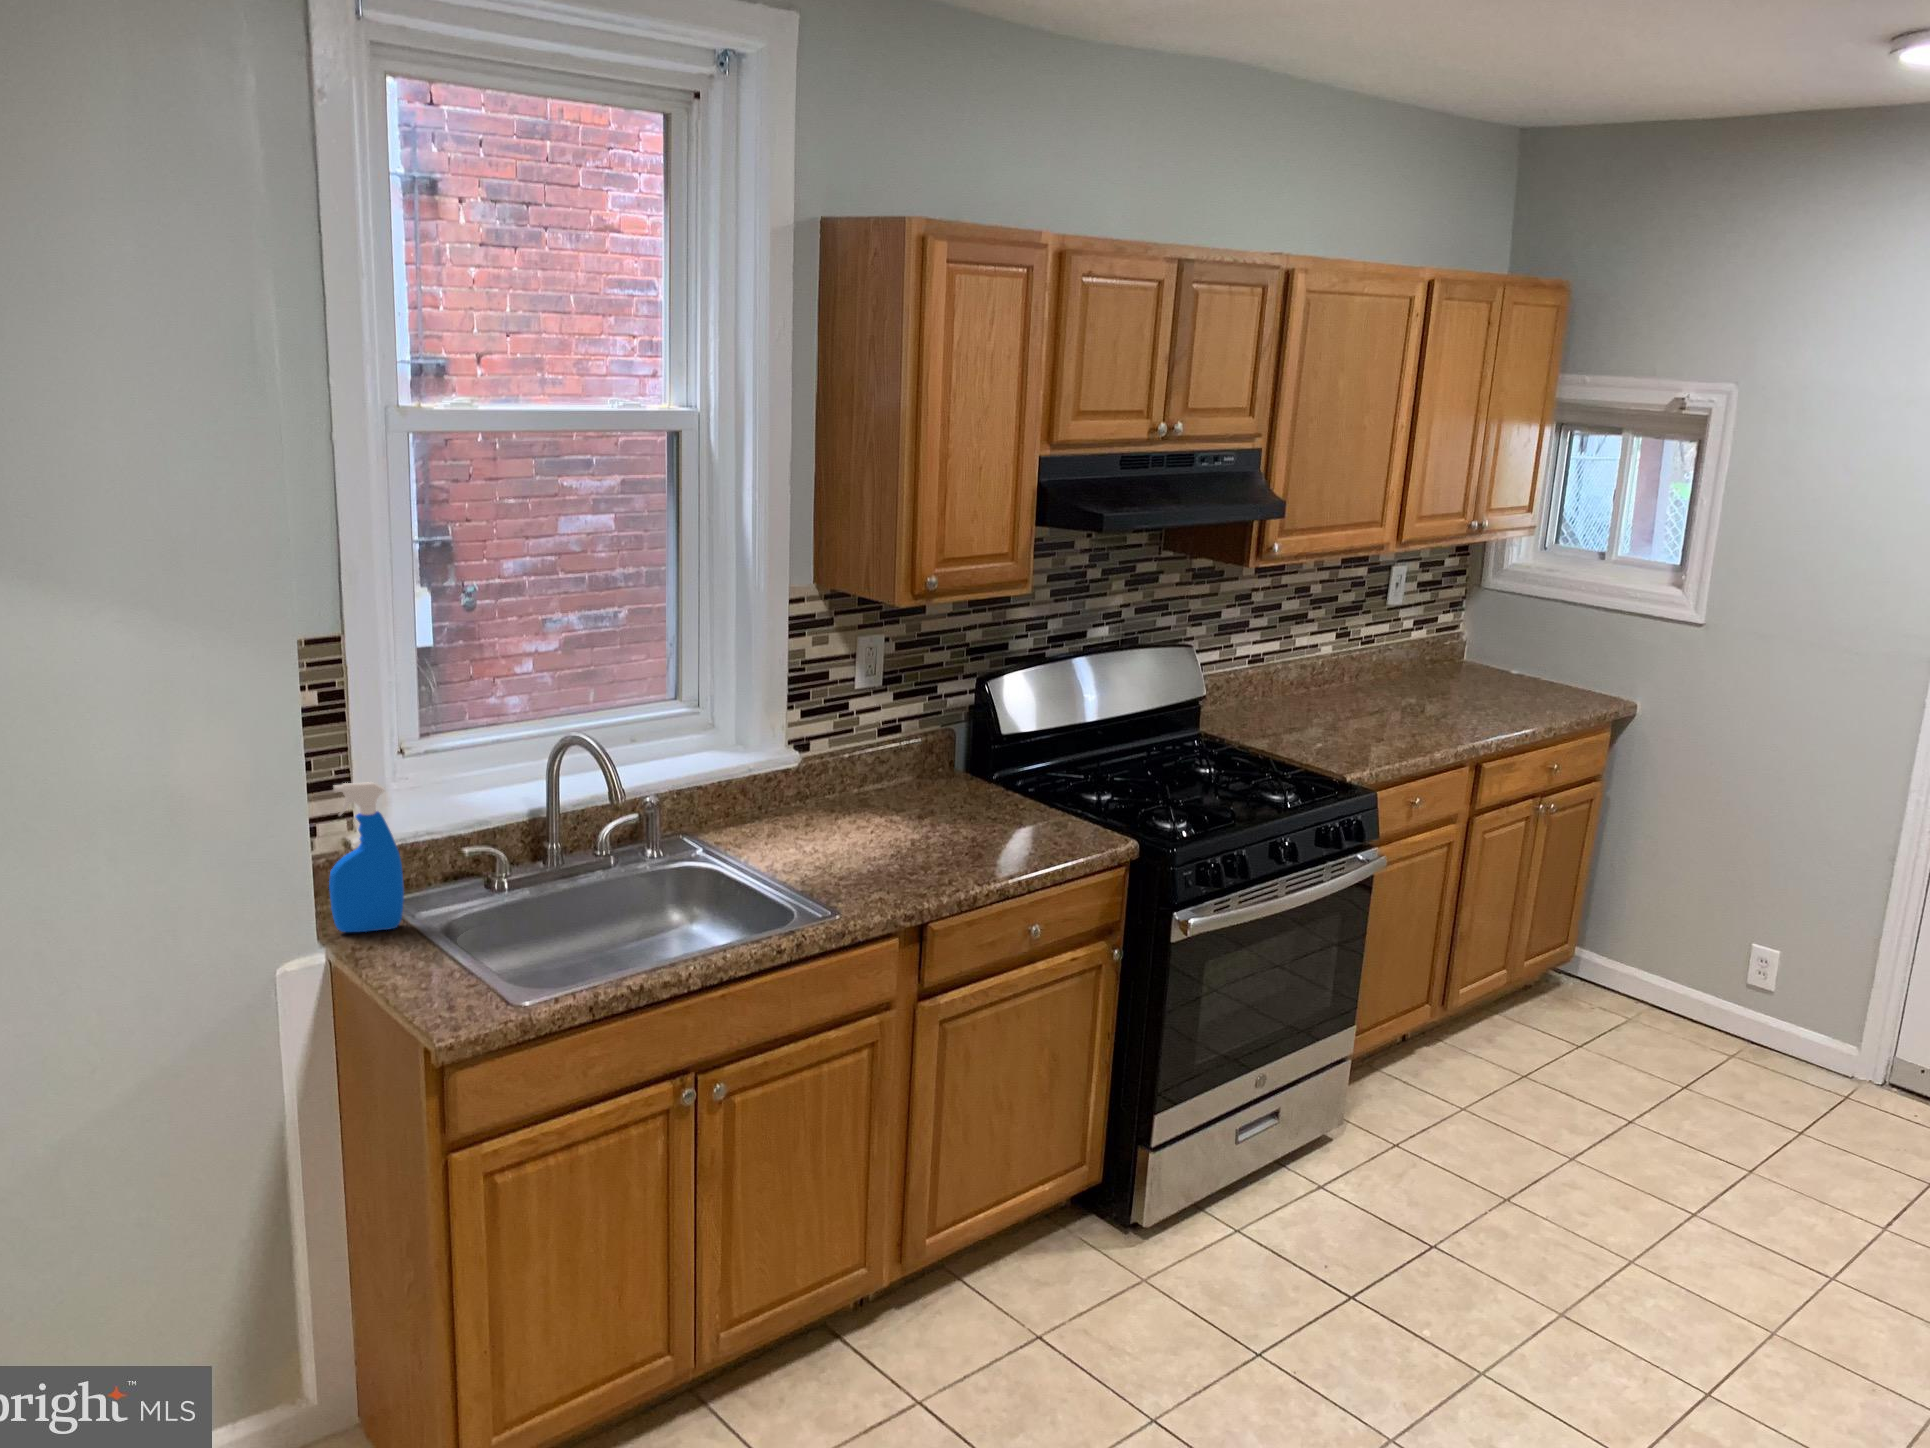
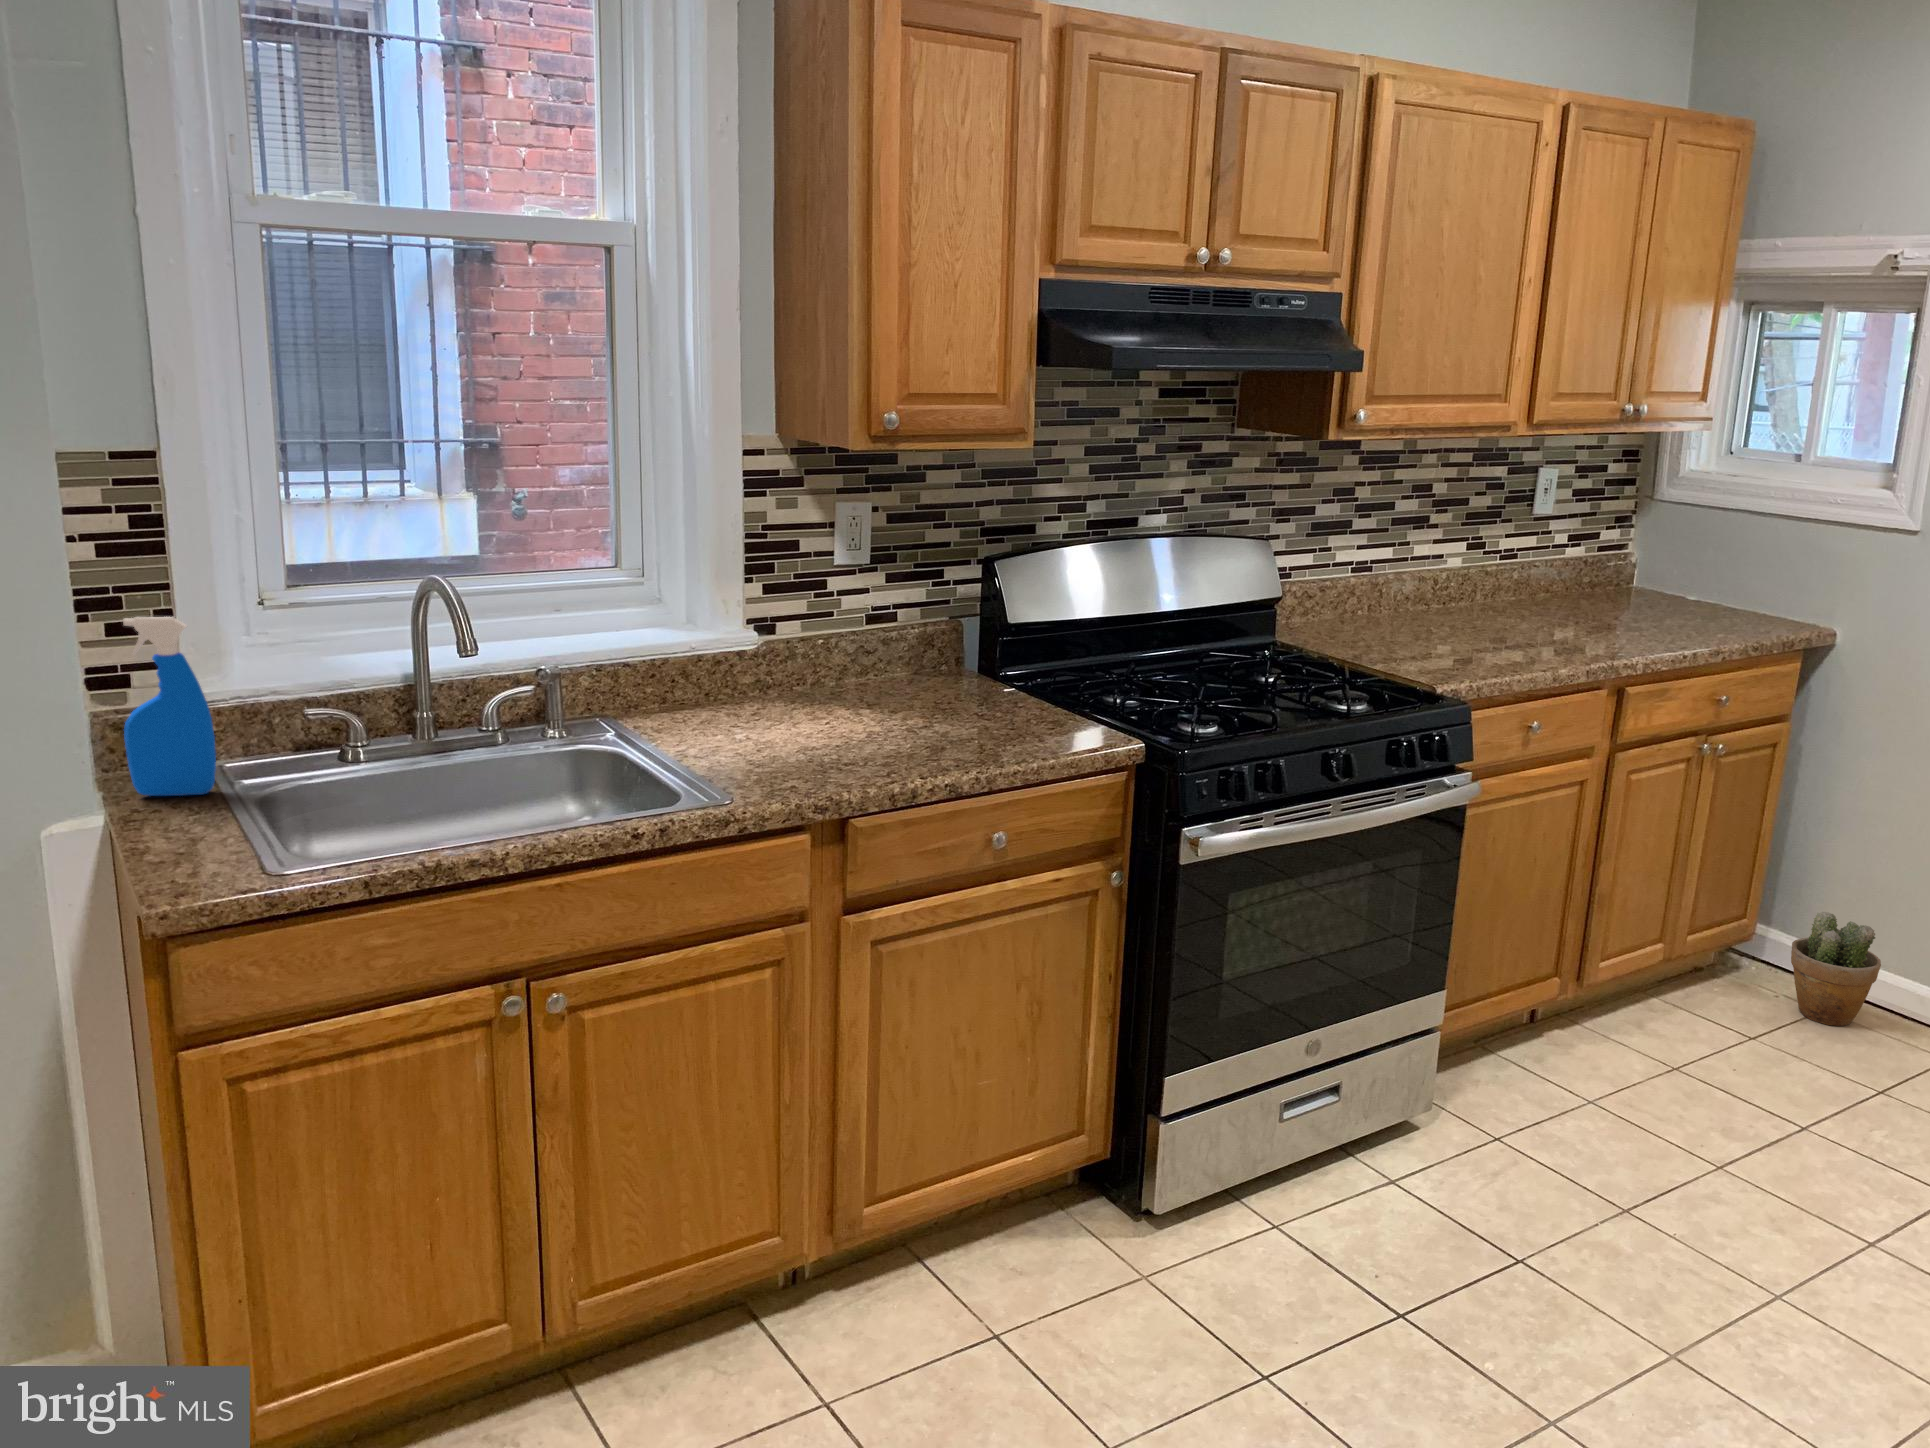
potted plant: none [1605,936,1676,1030] -> present [1791,912,1881,1026]

